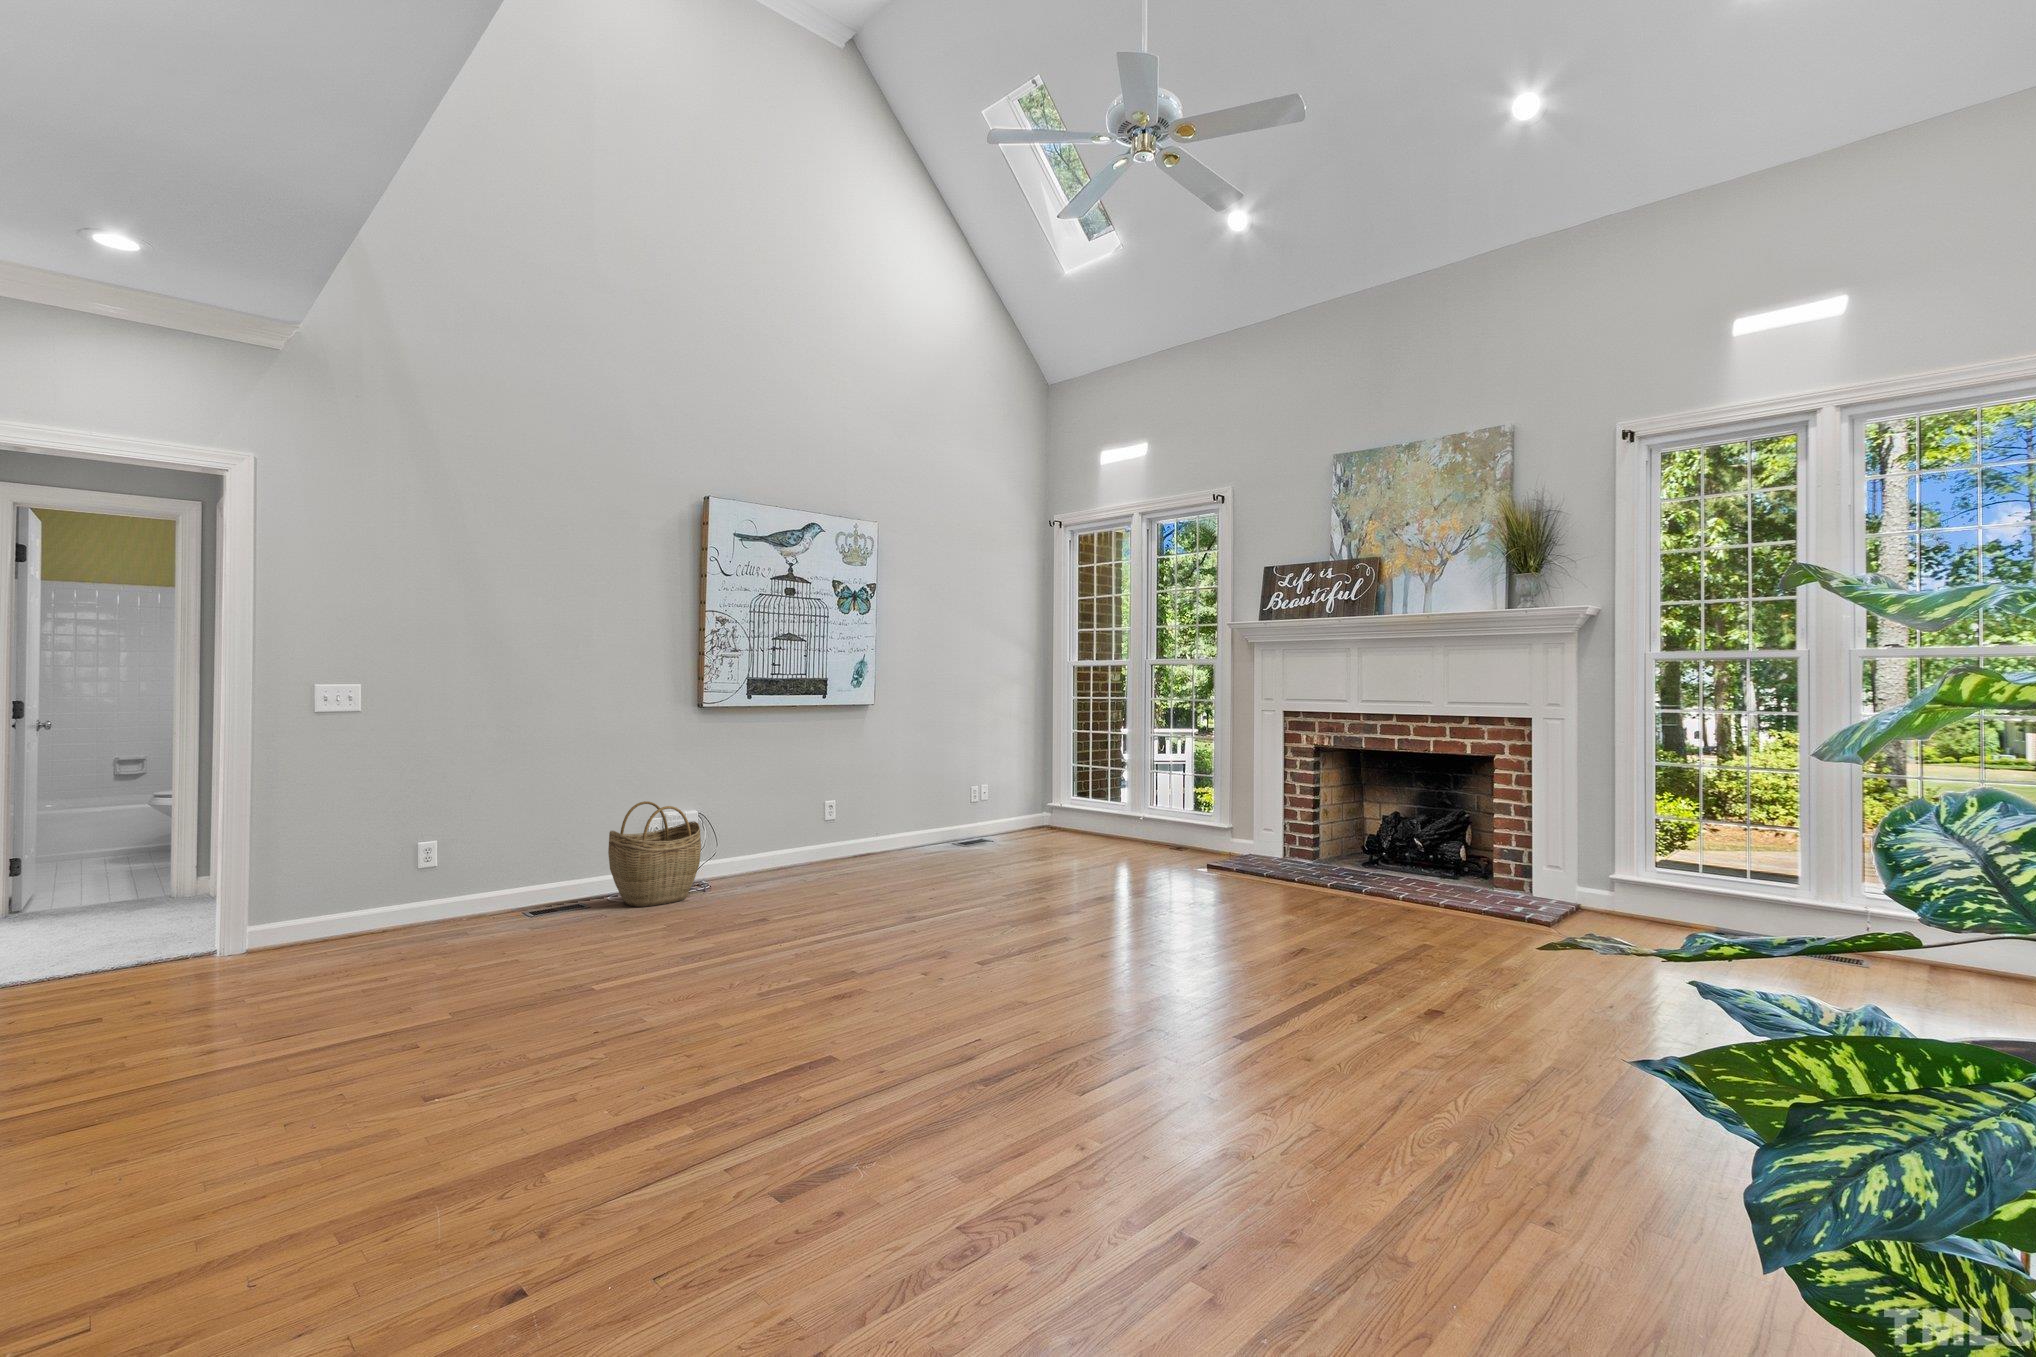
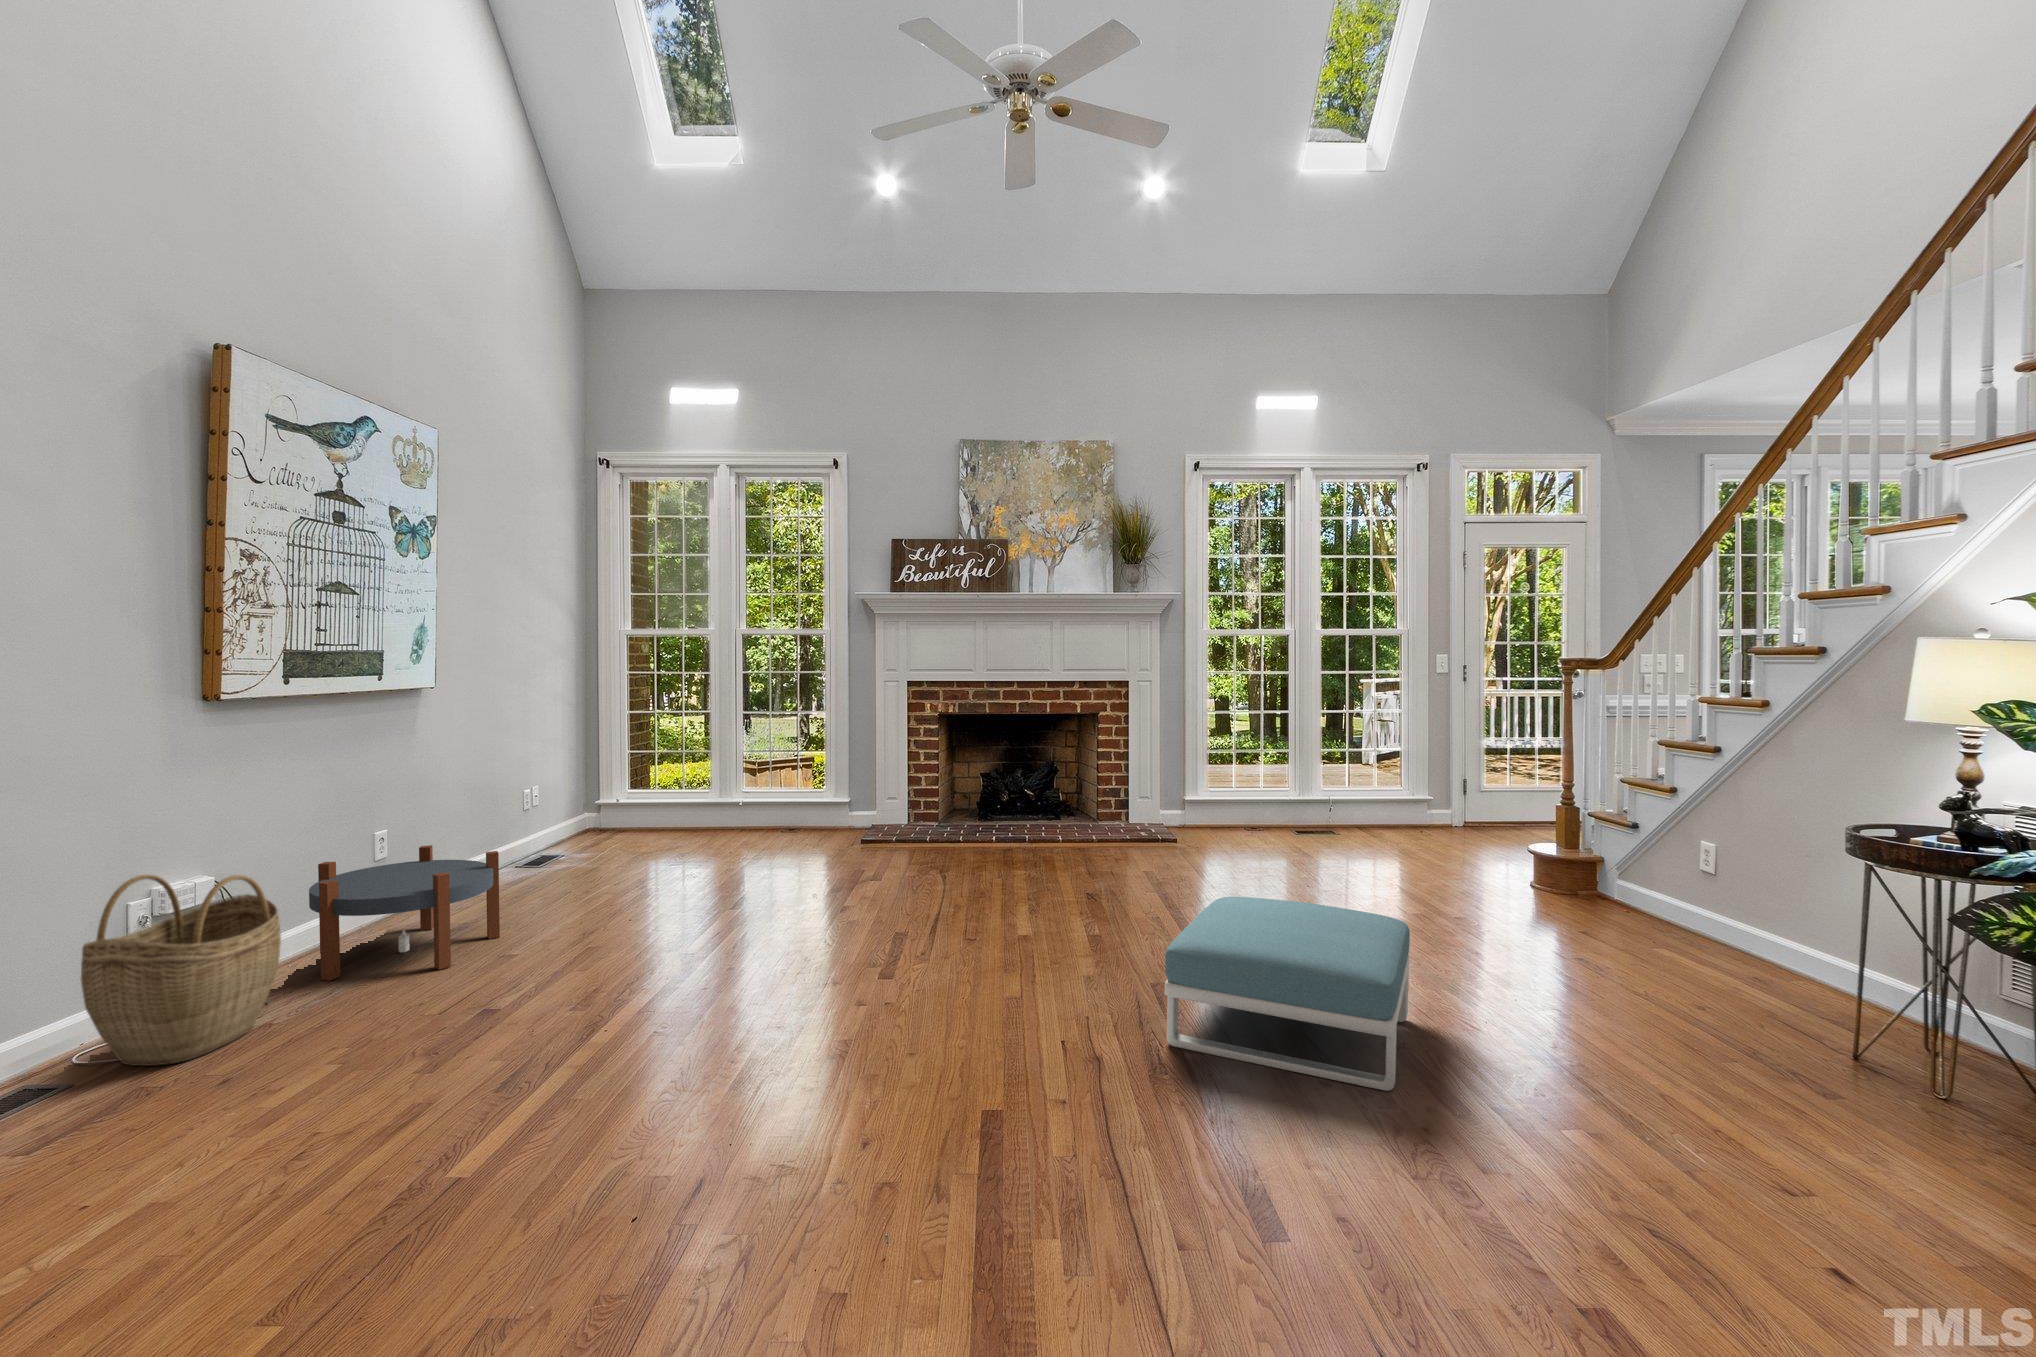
side table: none [745,813,855,892] -> present [309,845,500,981]
footstool: none [1066,940,1374,1151] -> present [1165,897,1410,1091]

